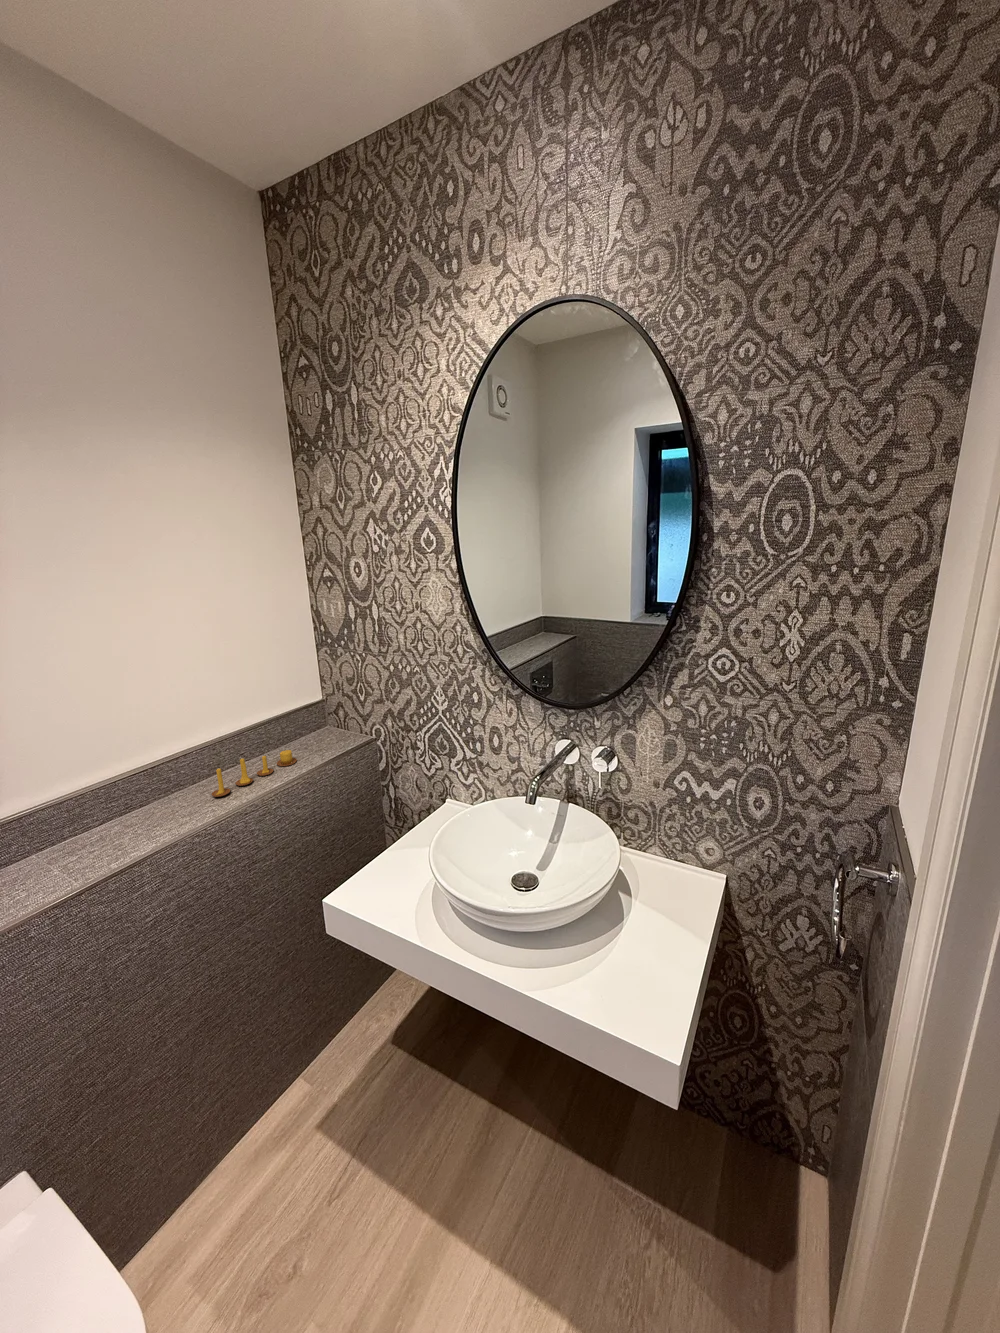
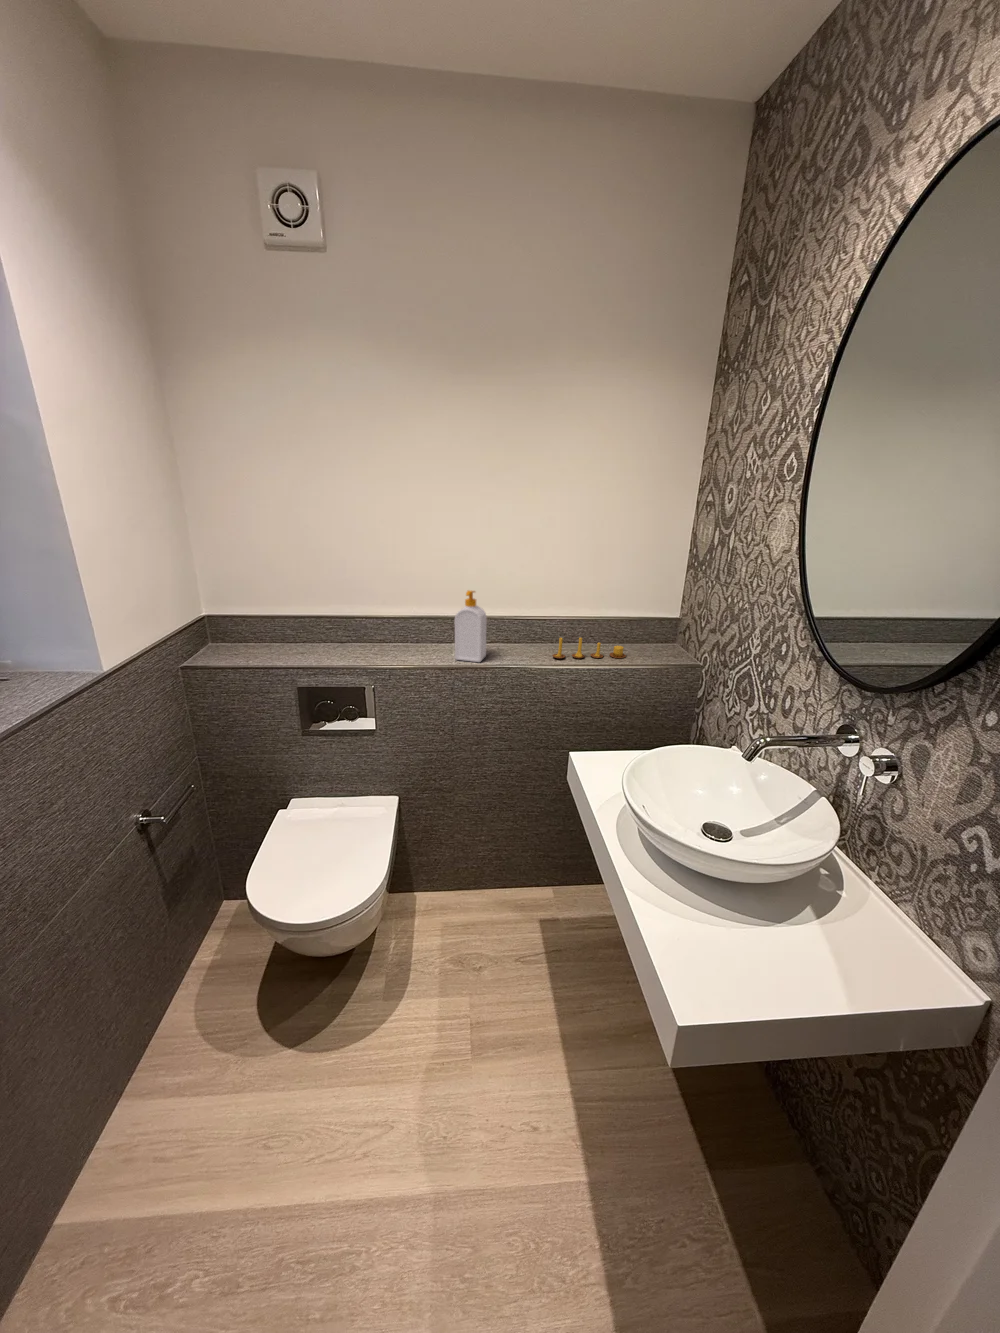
soap bottle: none [42,753,113,870] -> present [455,591,487,662]

